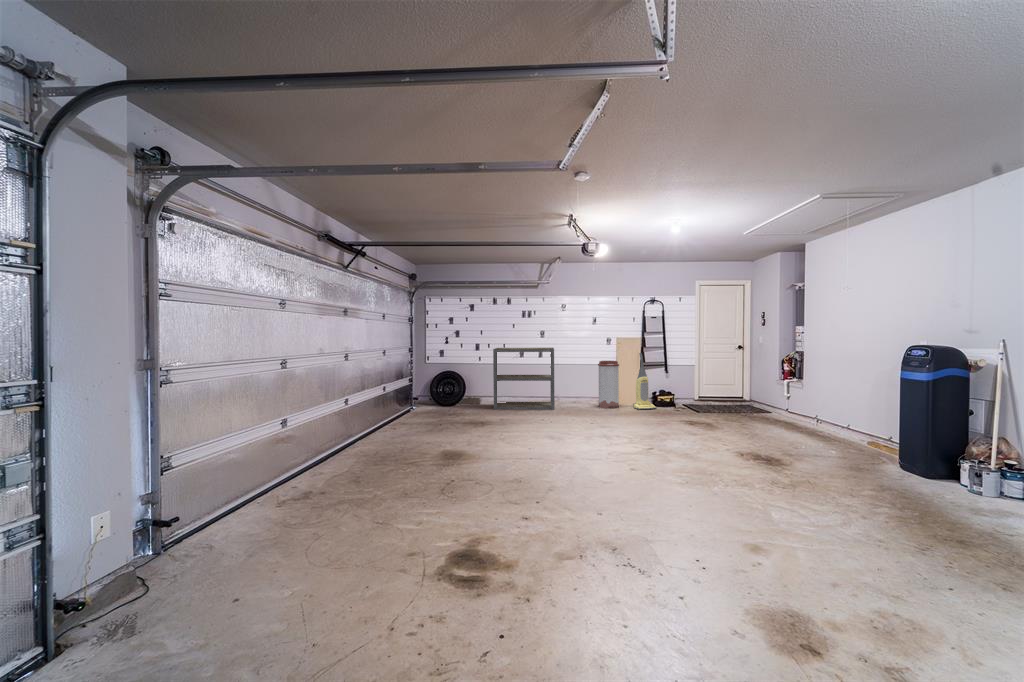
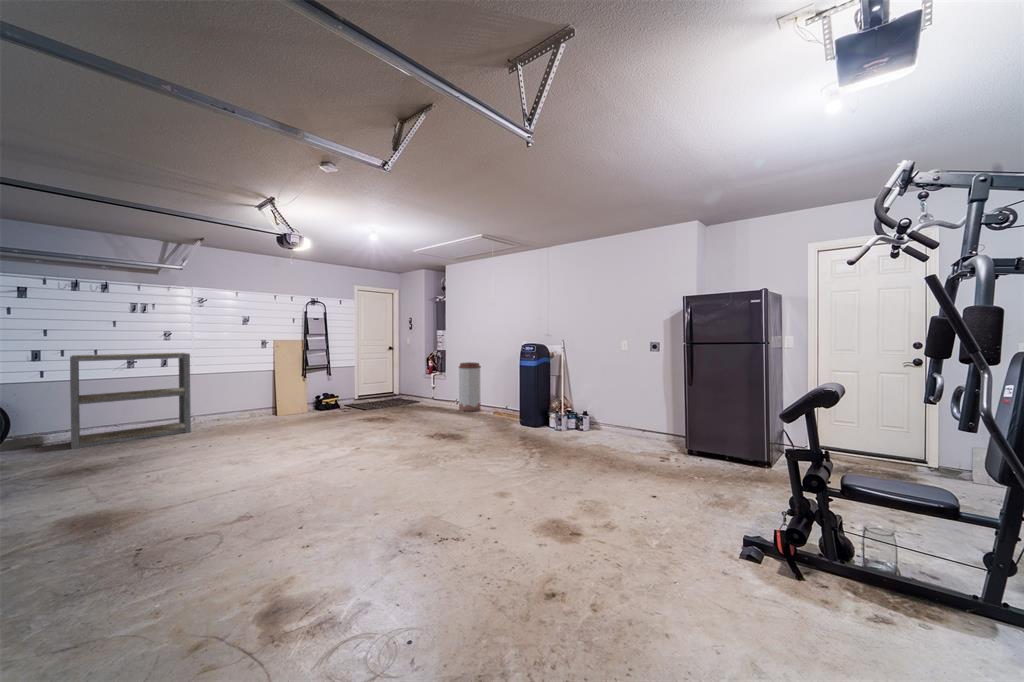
vacuum cleaner: present [633,353,656,410] -> none [296,356,323,416]
trash can: present [598,361,619,408] -> present [459,362,481,412]

